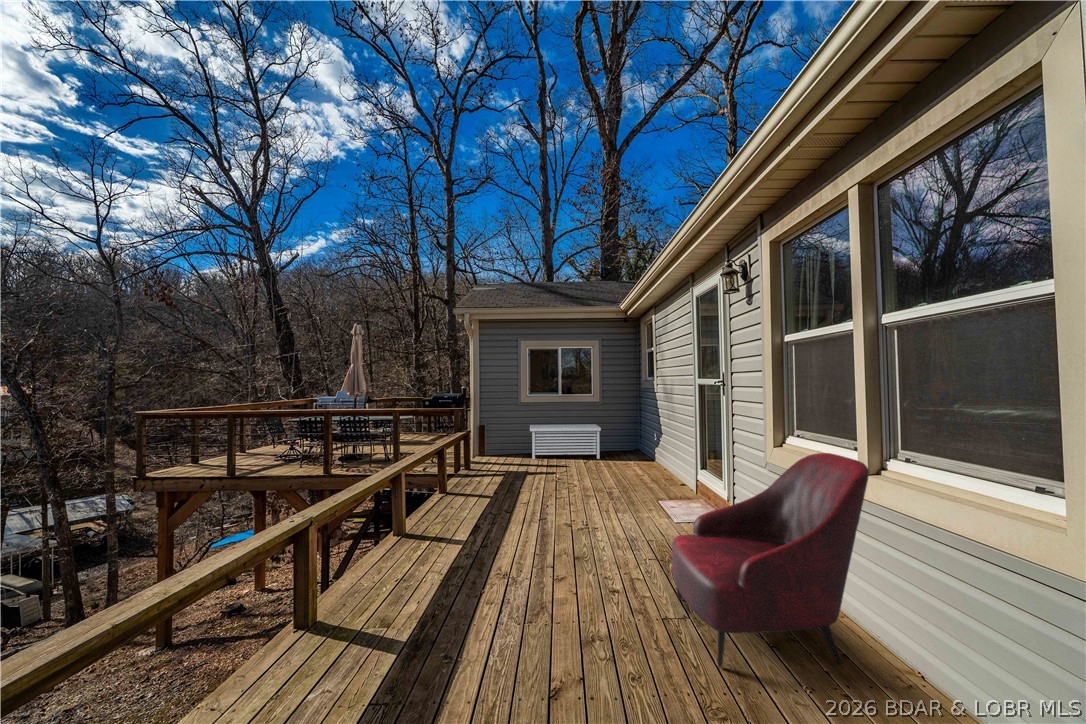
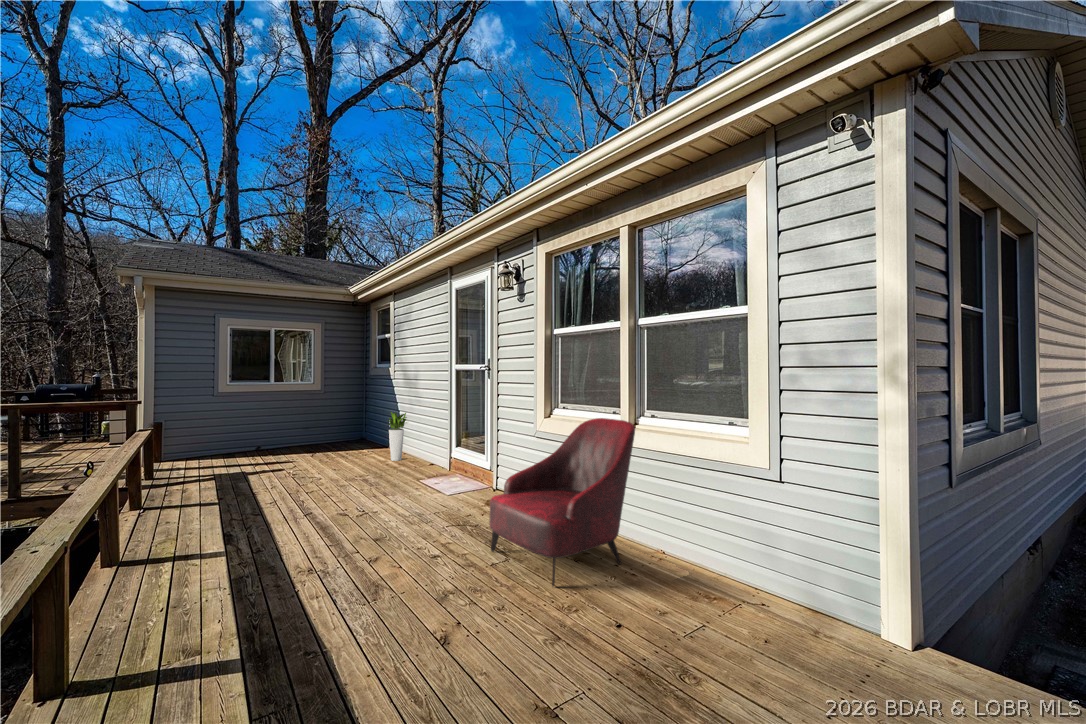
storage bench: present [530,424,601,459] -> none [234,415,329,458]
planter: none [642,424,666,474] -> present [388,412,407,461]

